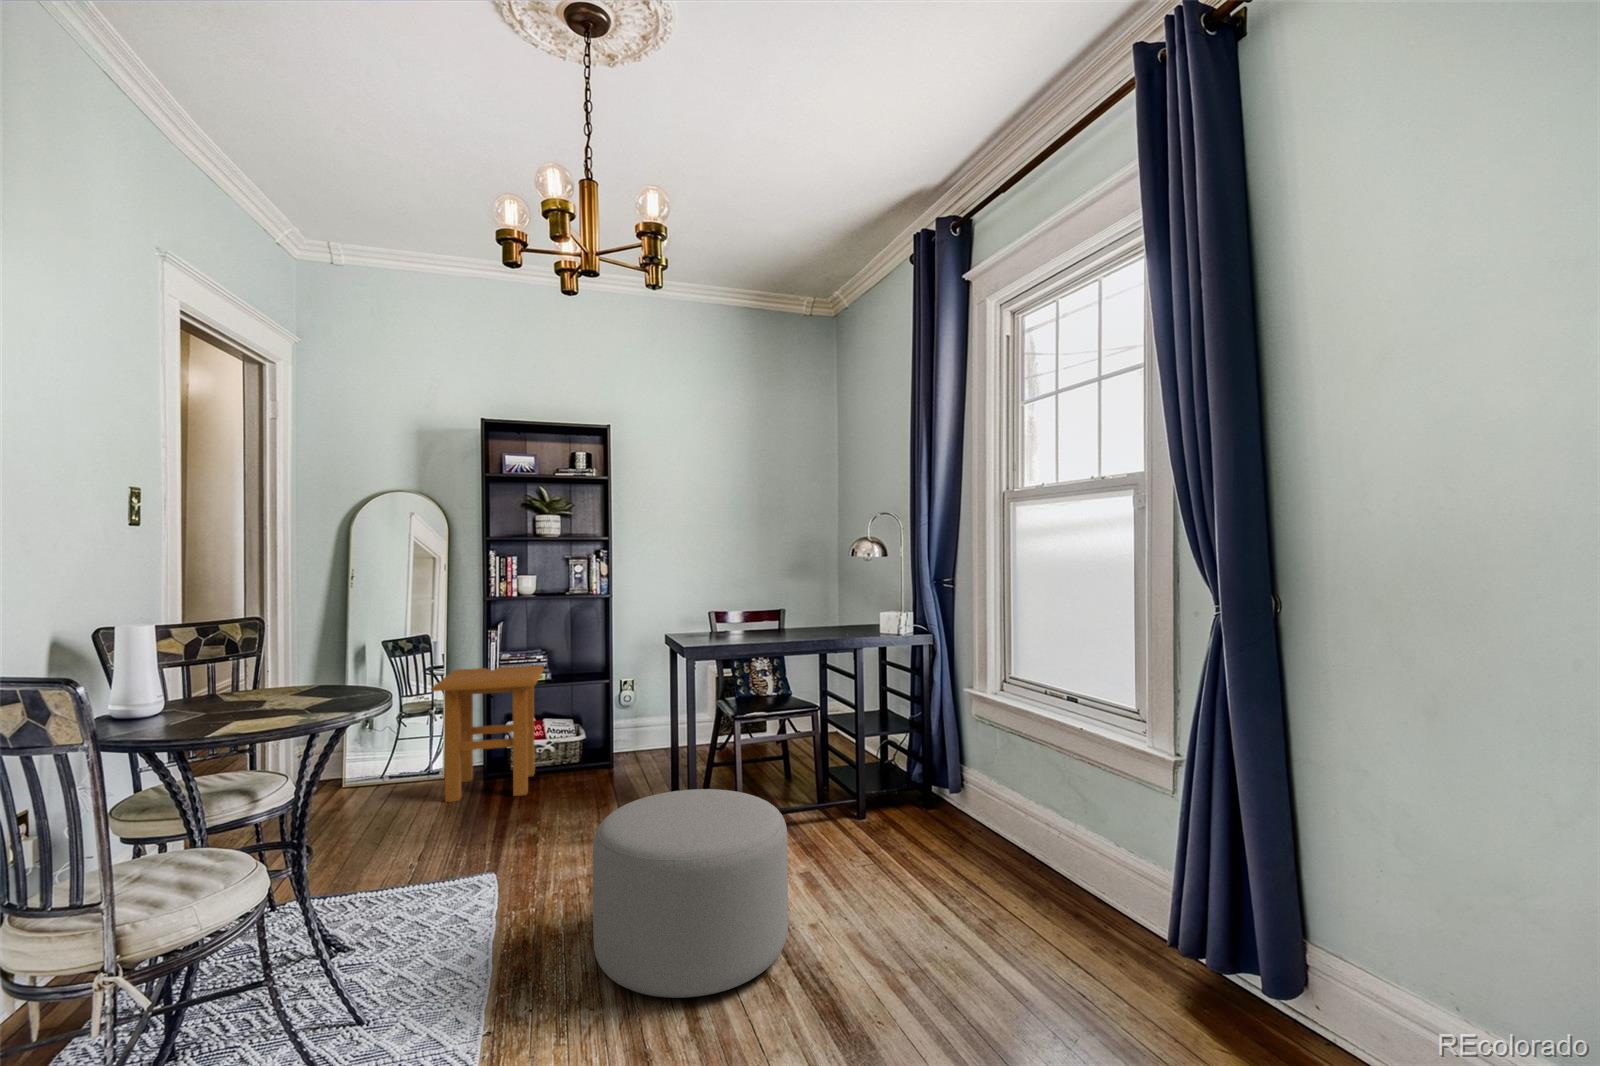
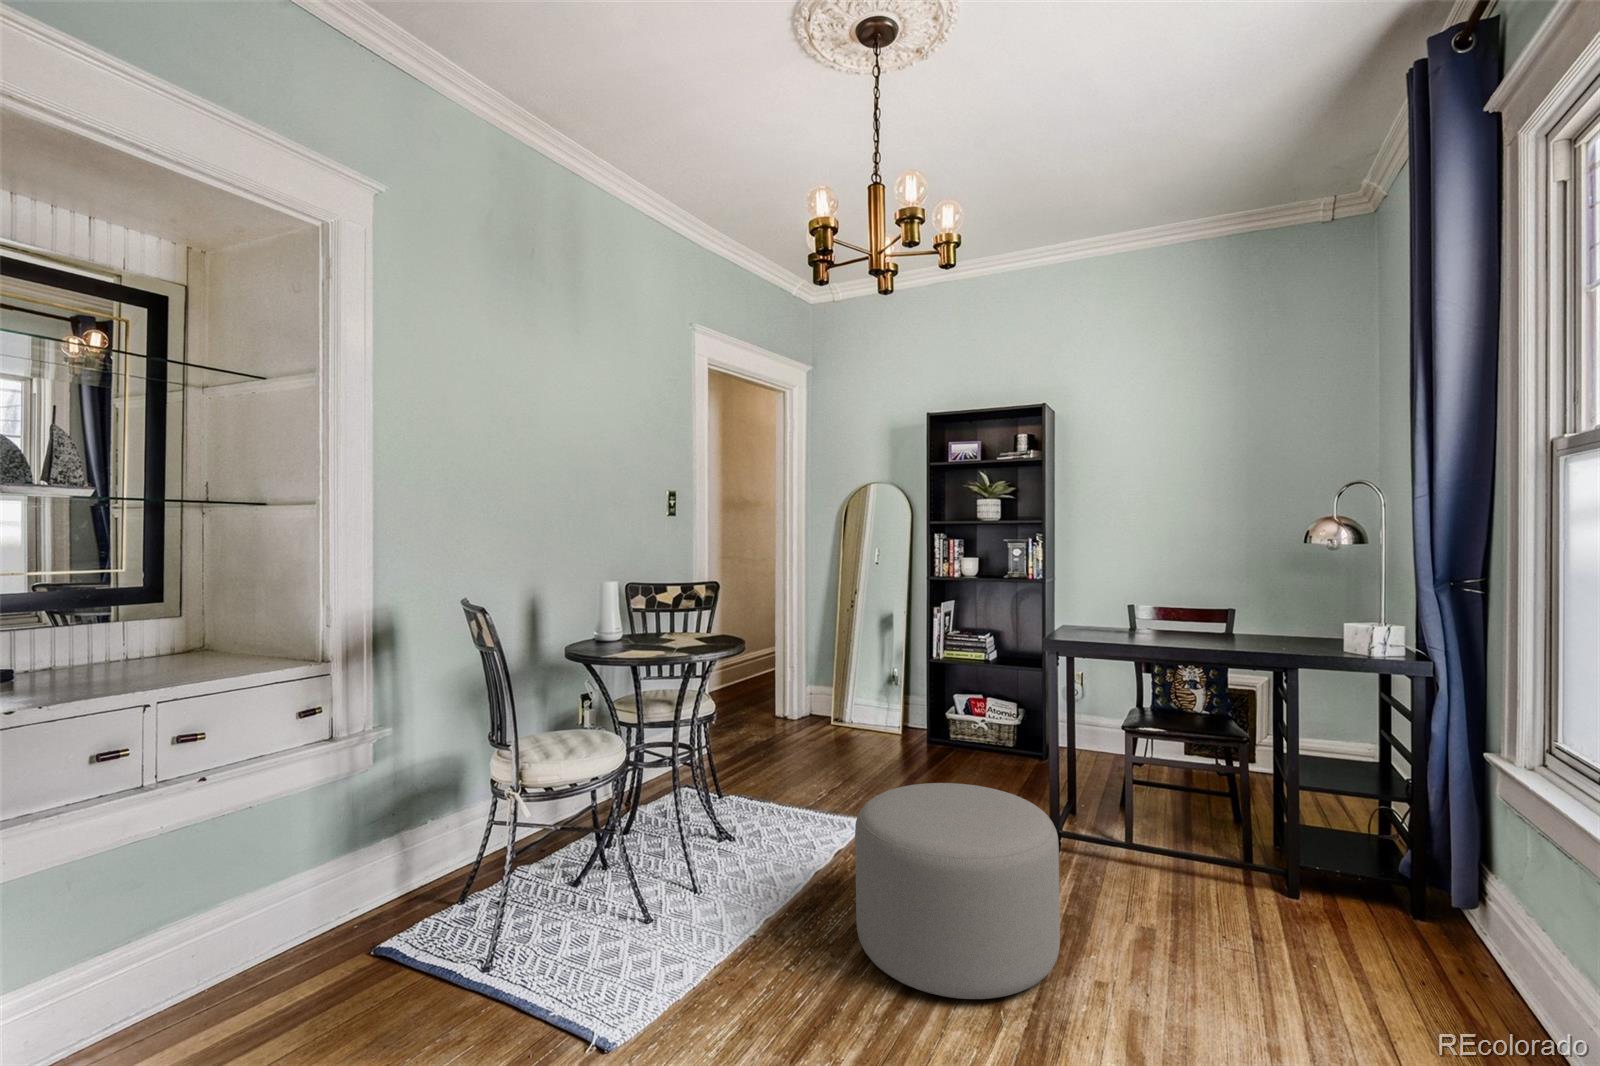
side table: present [431,666,544,802] -> none [871,640,982,765]

